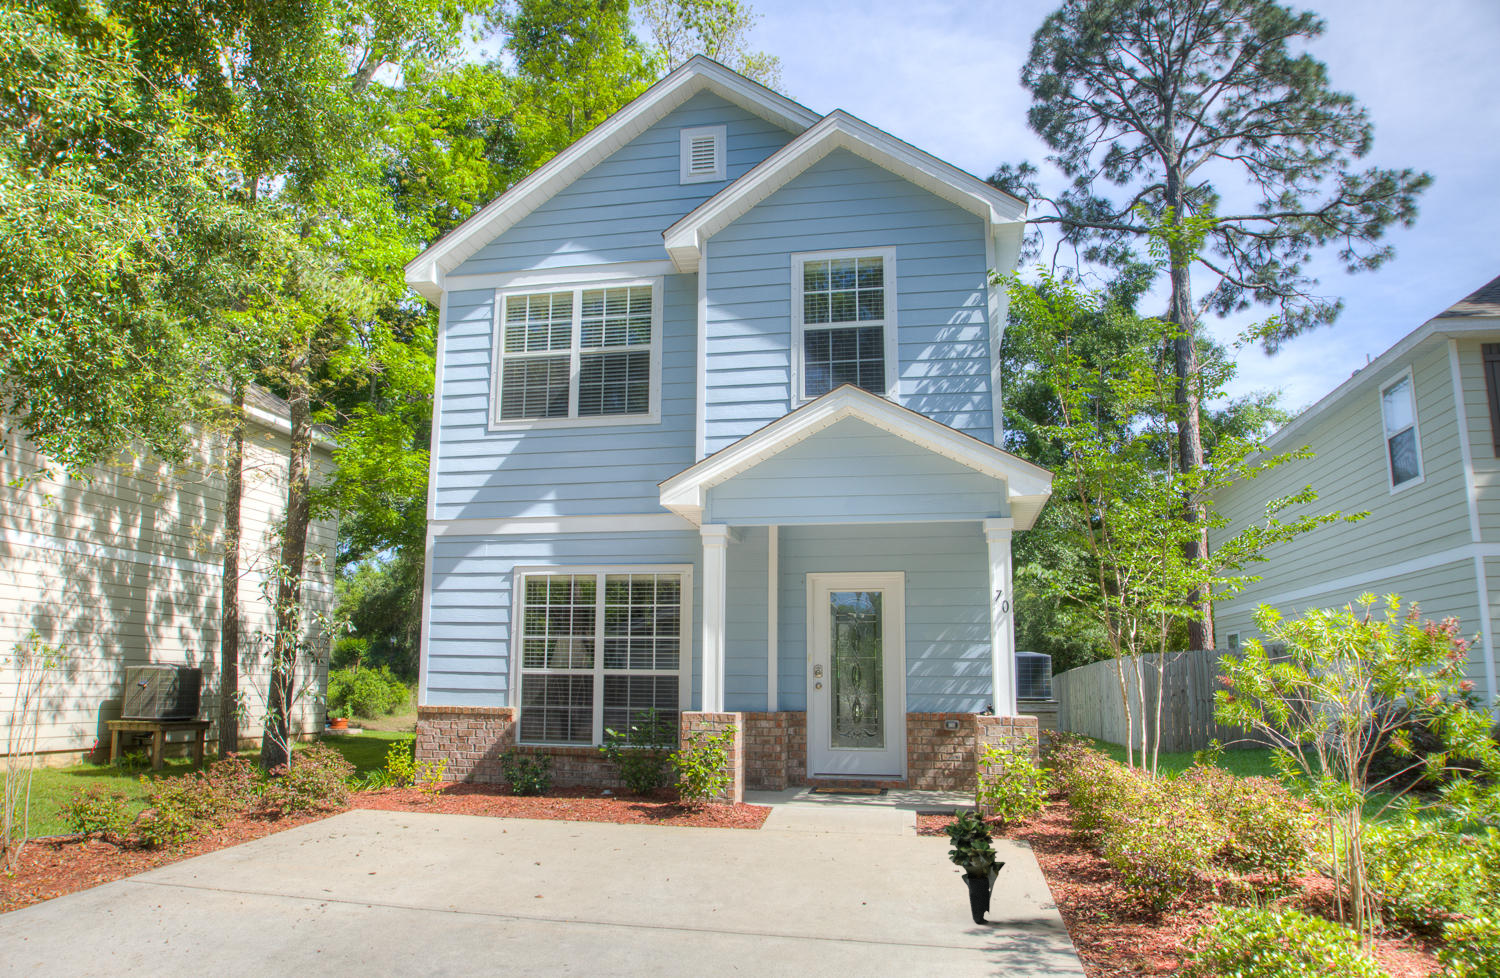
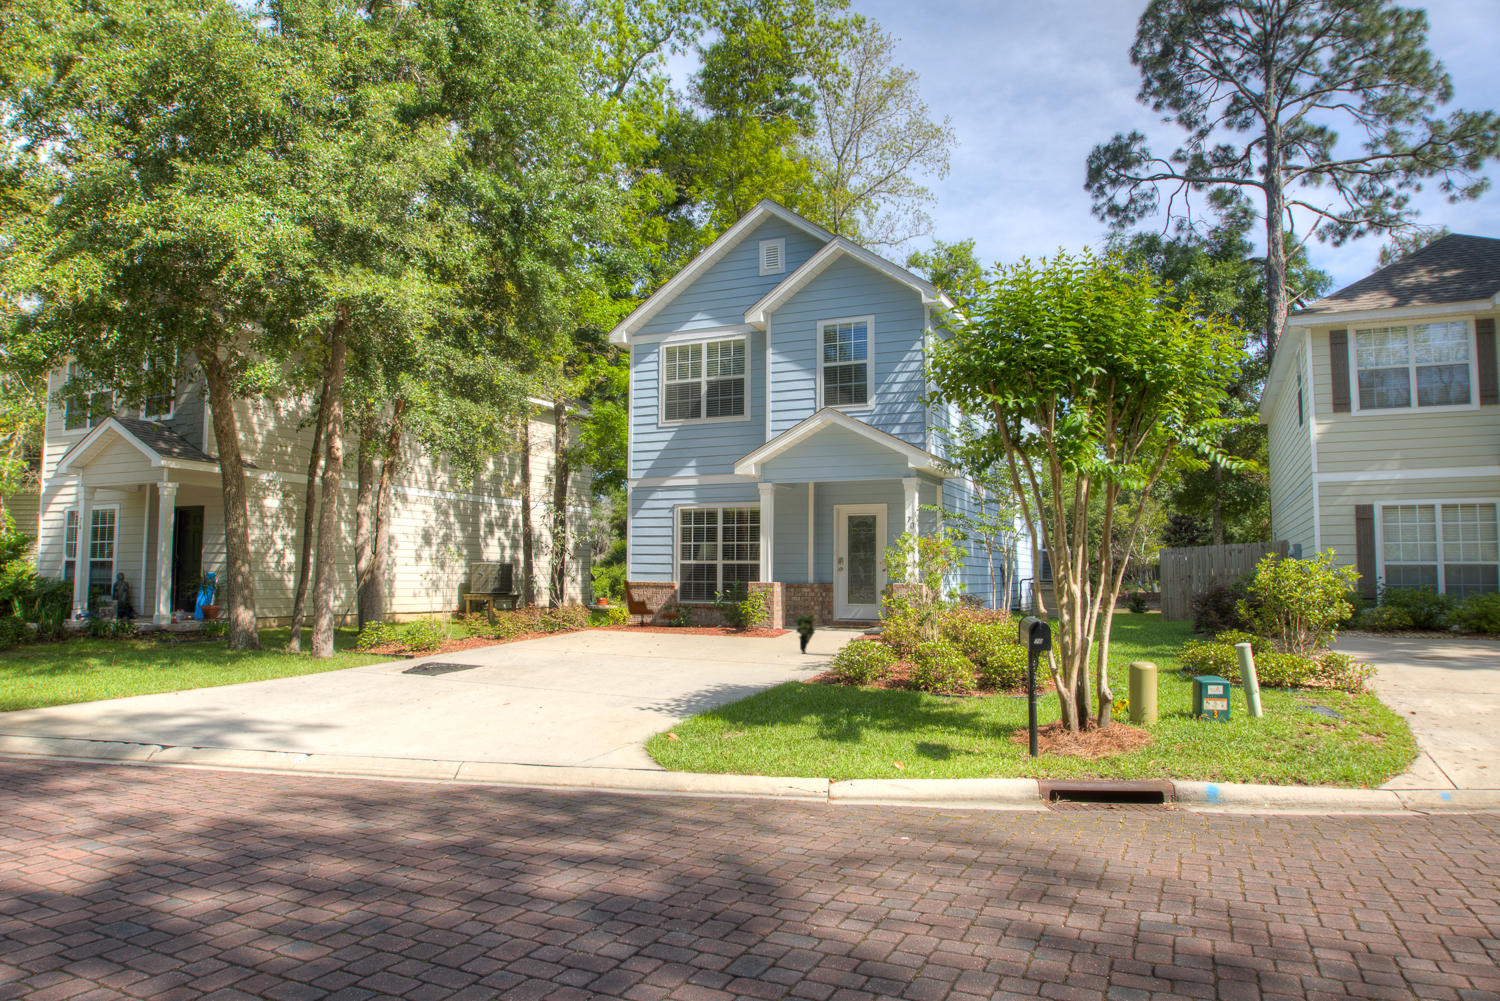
lounge chair: none [420,702,527,794] -> present [623,580,680,626]

